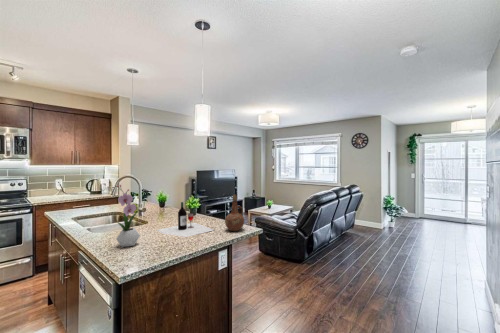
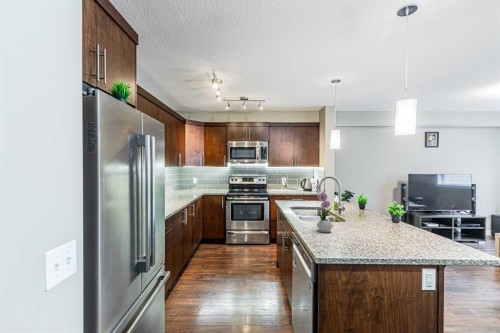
ceramic pitcher: present [225,195,244,231] -> none [415,204,440,242]
wine bottle: present [157,202,213,237] -> none [348,205,404,237]

